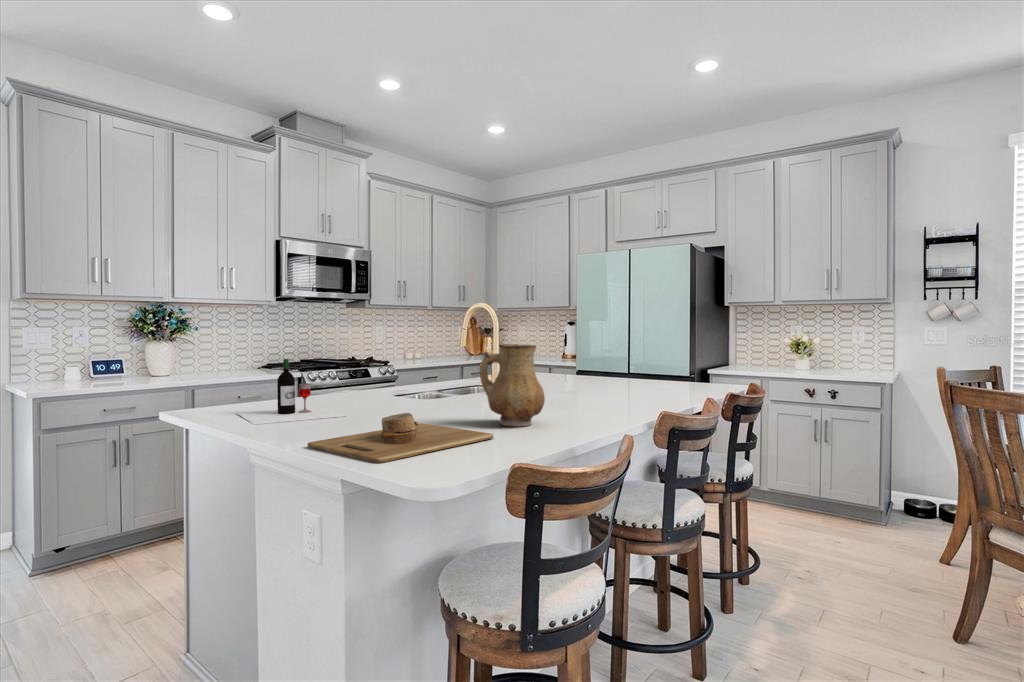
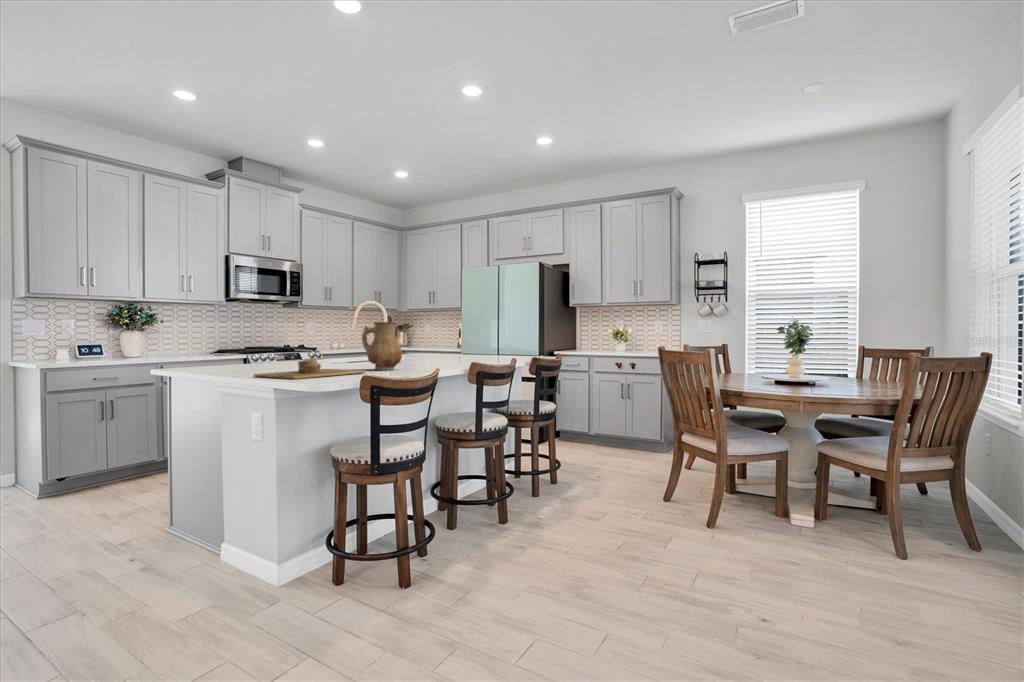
wine bottle: present [237,359,345,424] -> none [204,334,279,372]

